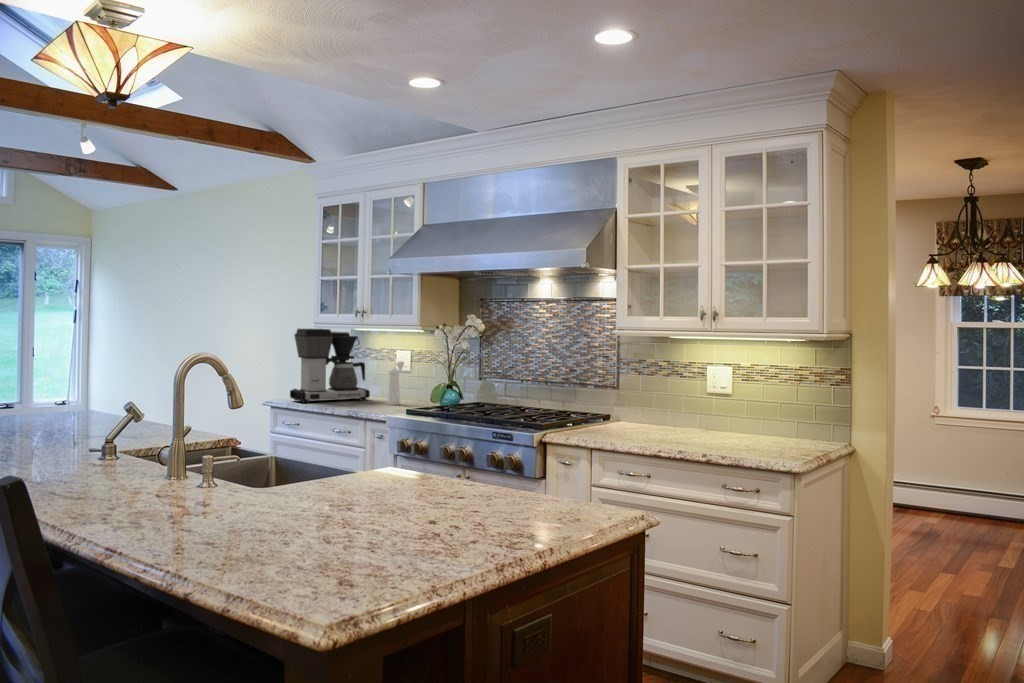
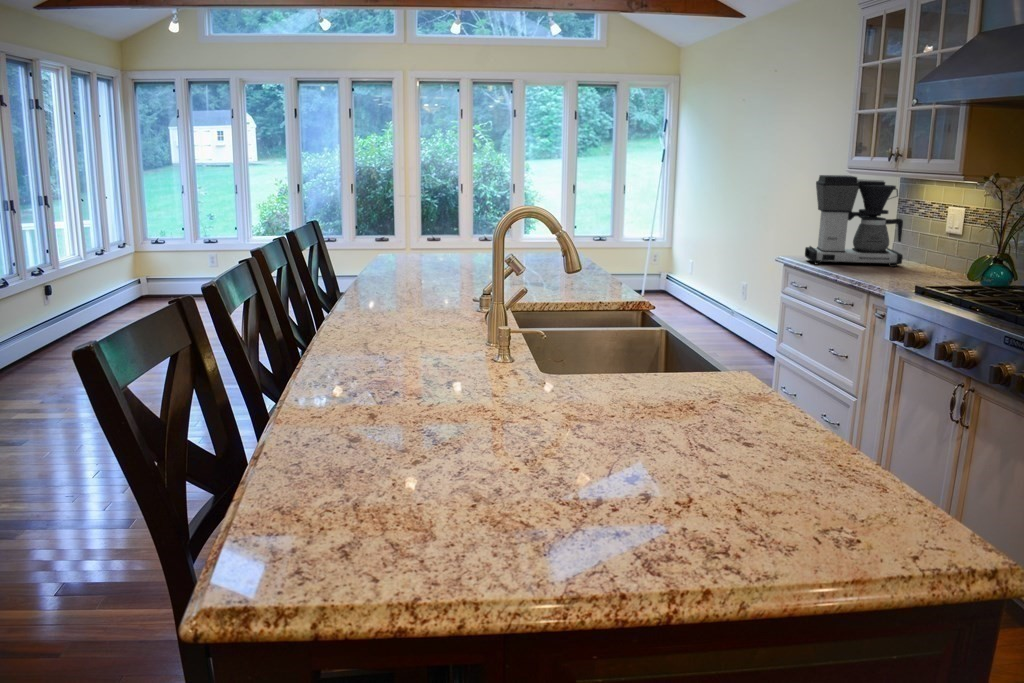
pepper mill: present [388,361,404,405] -> none [914,221,948,277]

